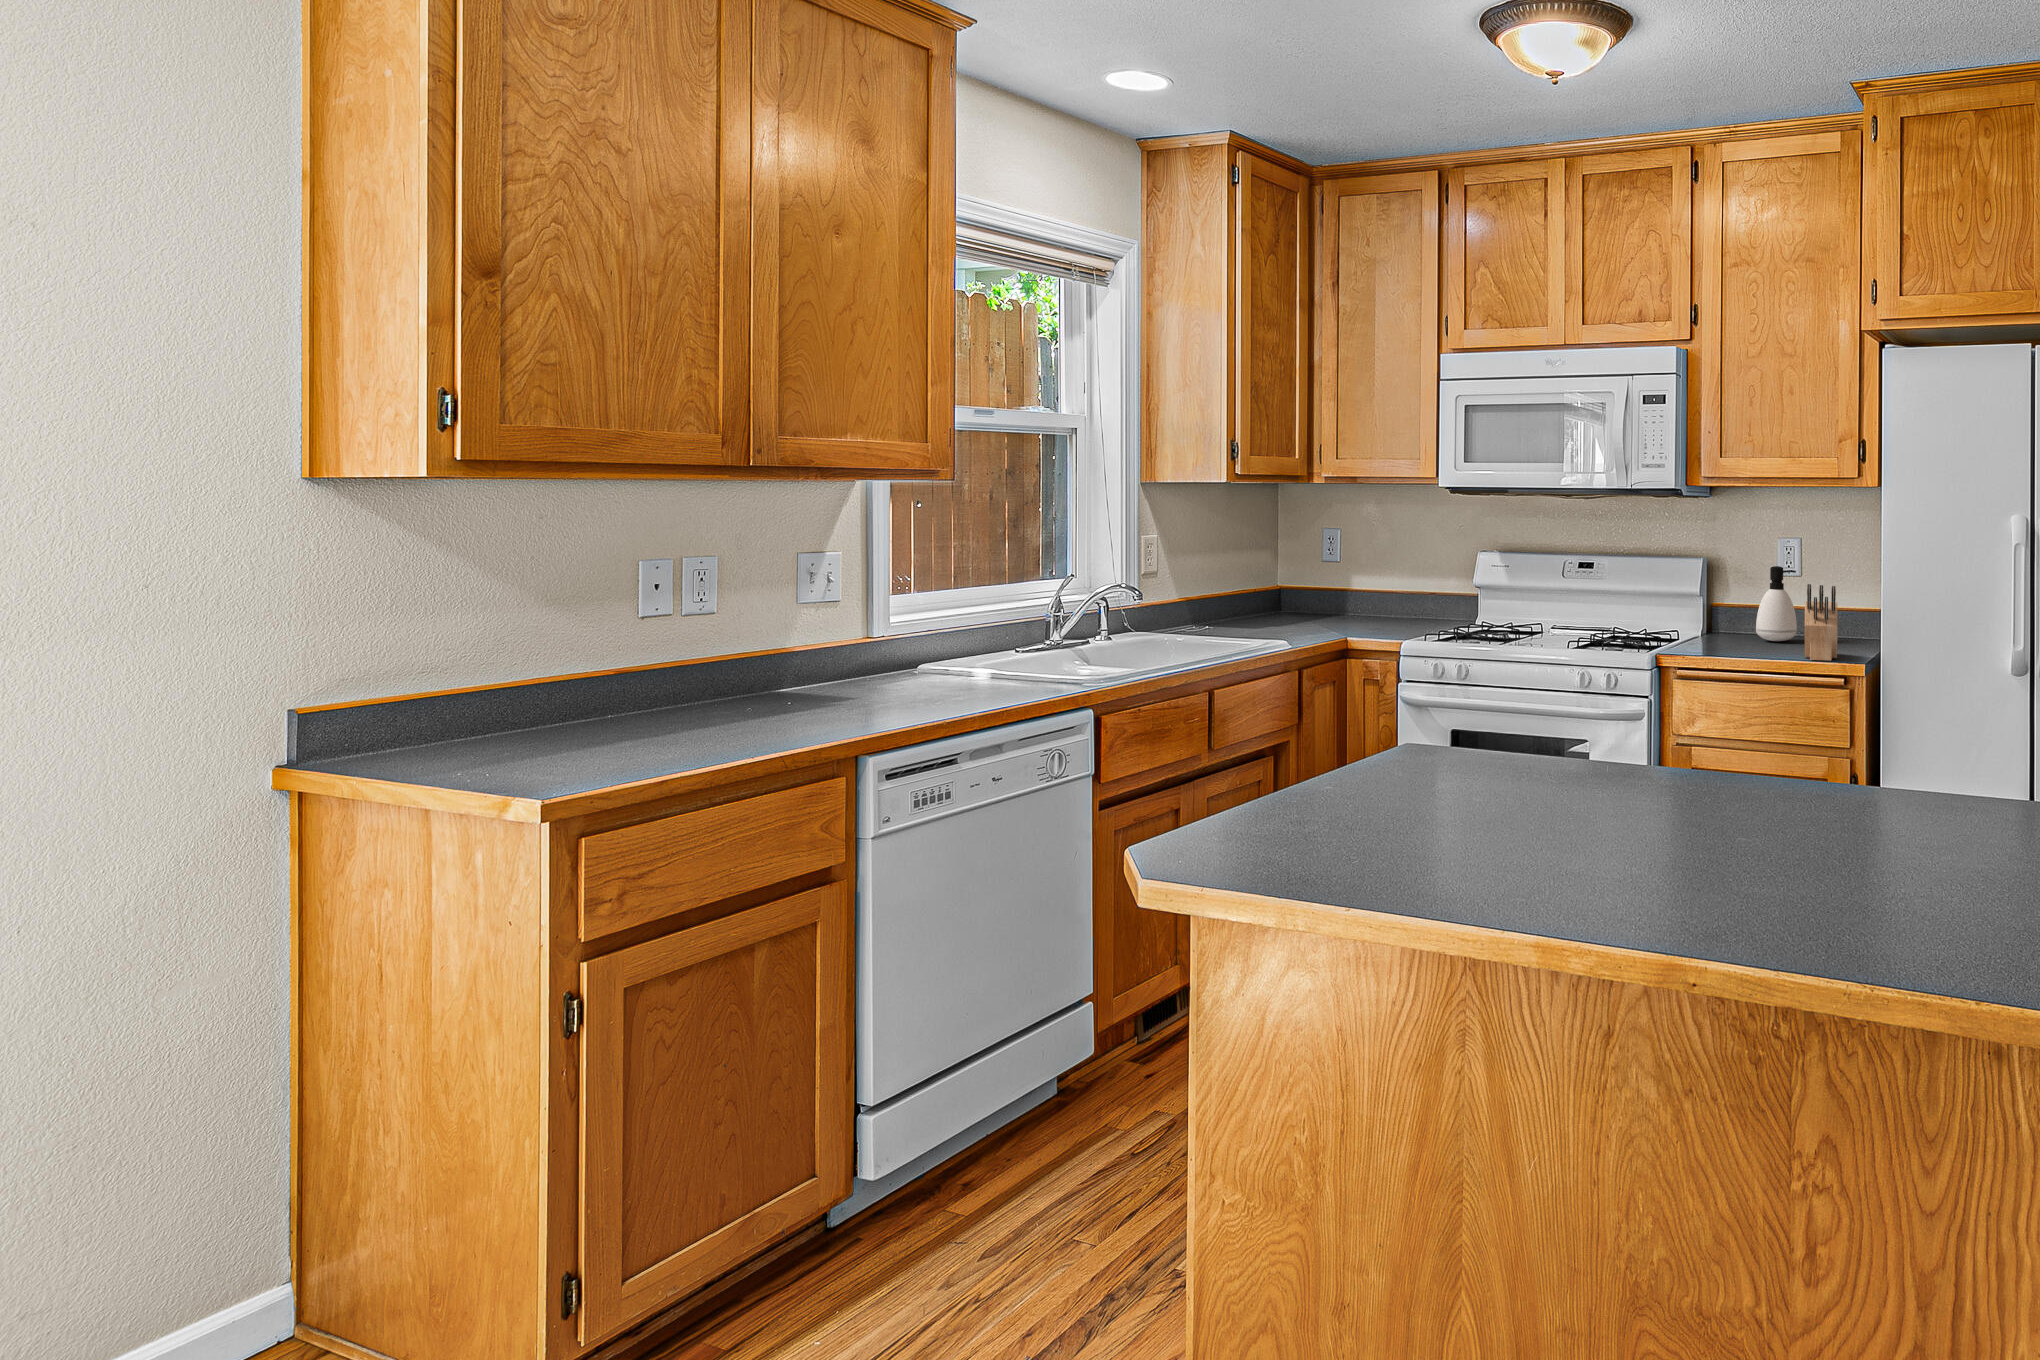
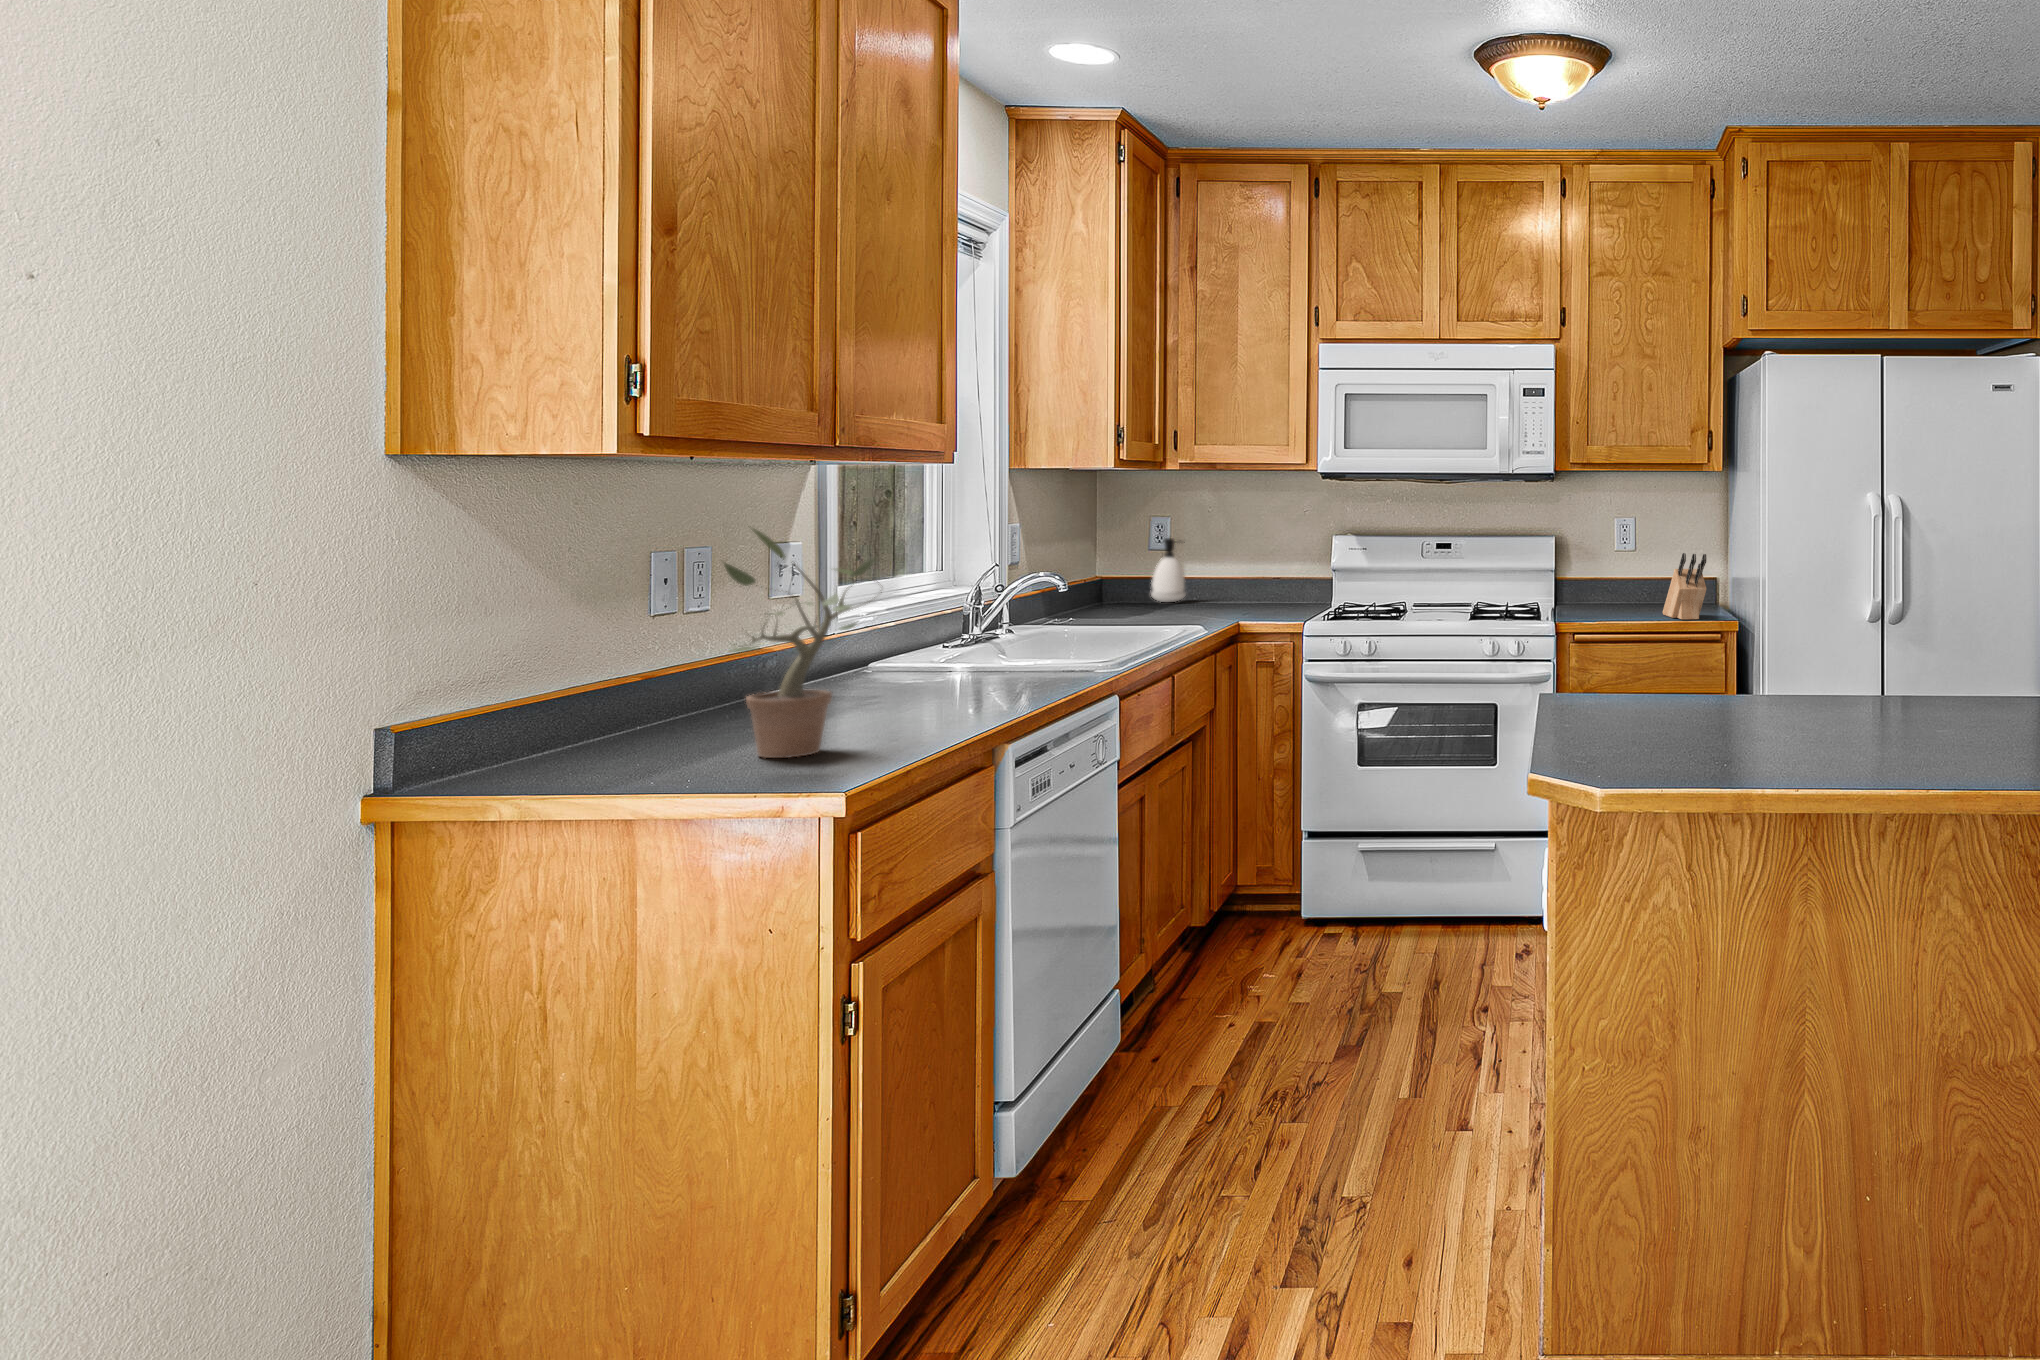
potted plant: none [526,540,730,762] -> present [724,529,882,758]
soap dispenser: present [1756,566,1797,641] -> present [1151,538,1185,602]

